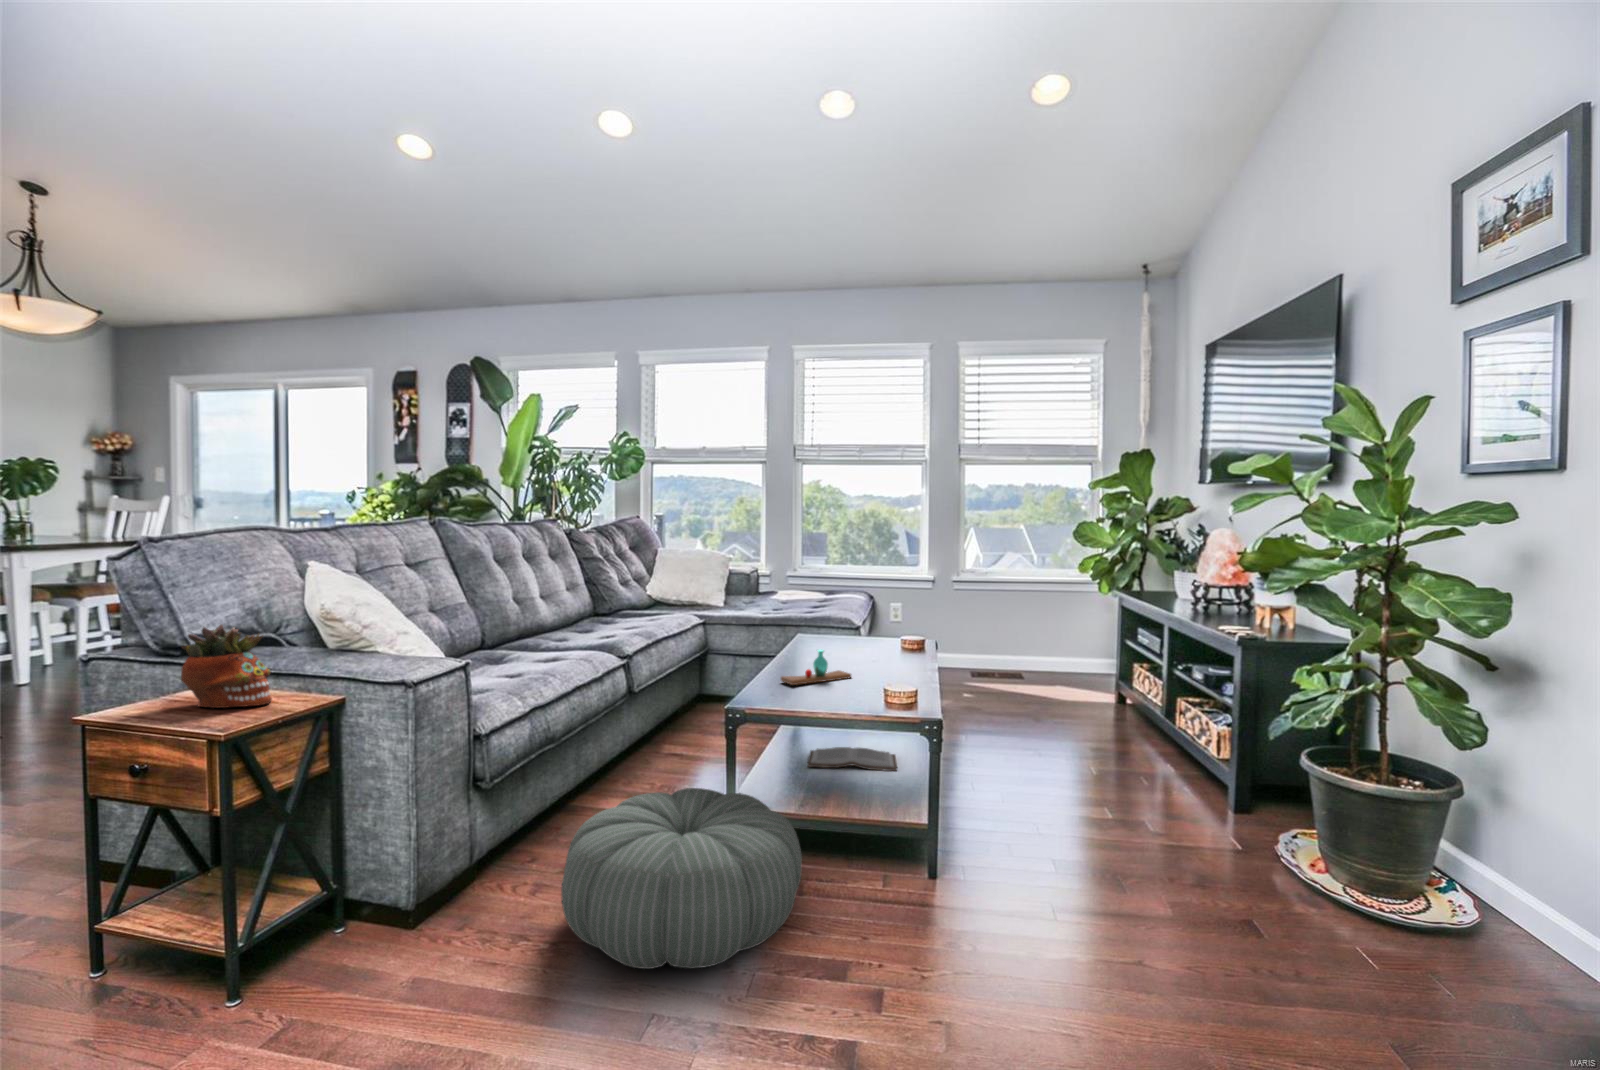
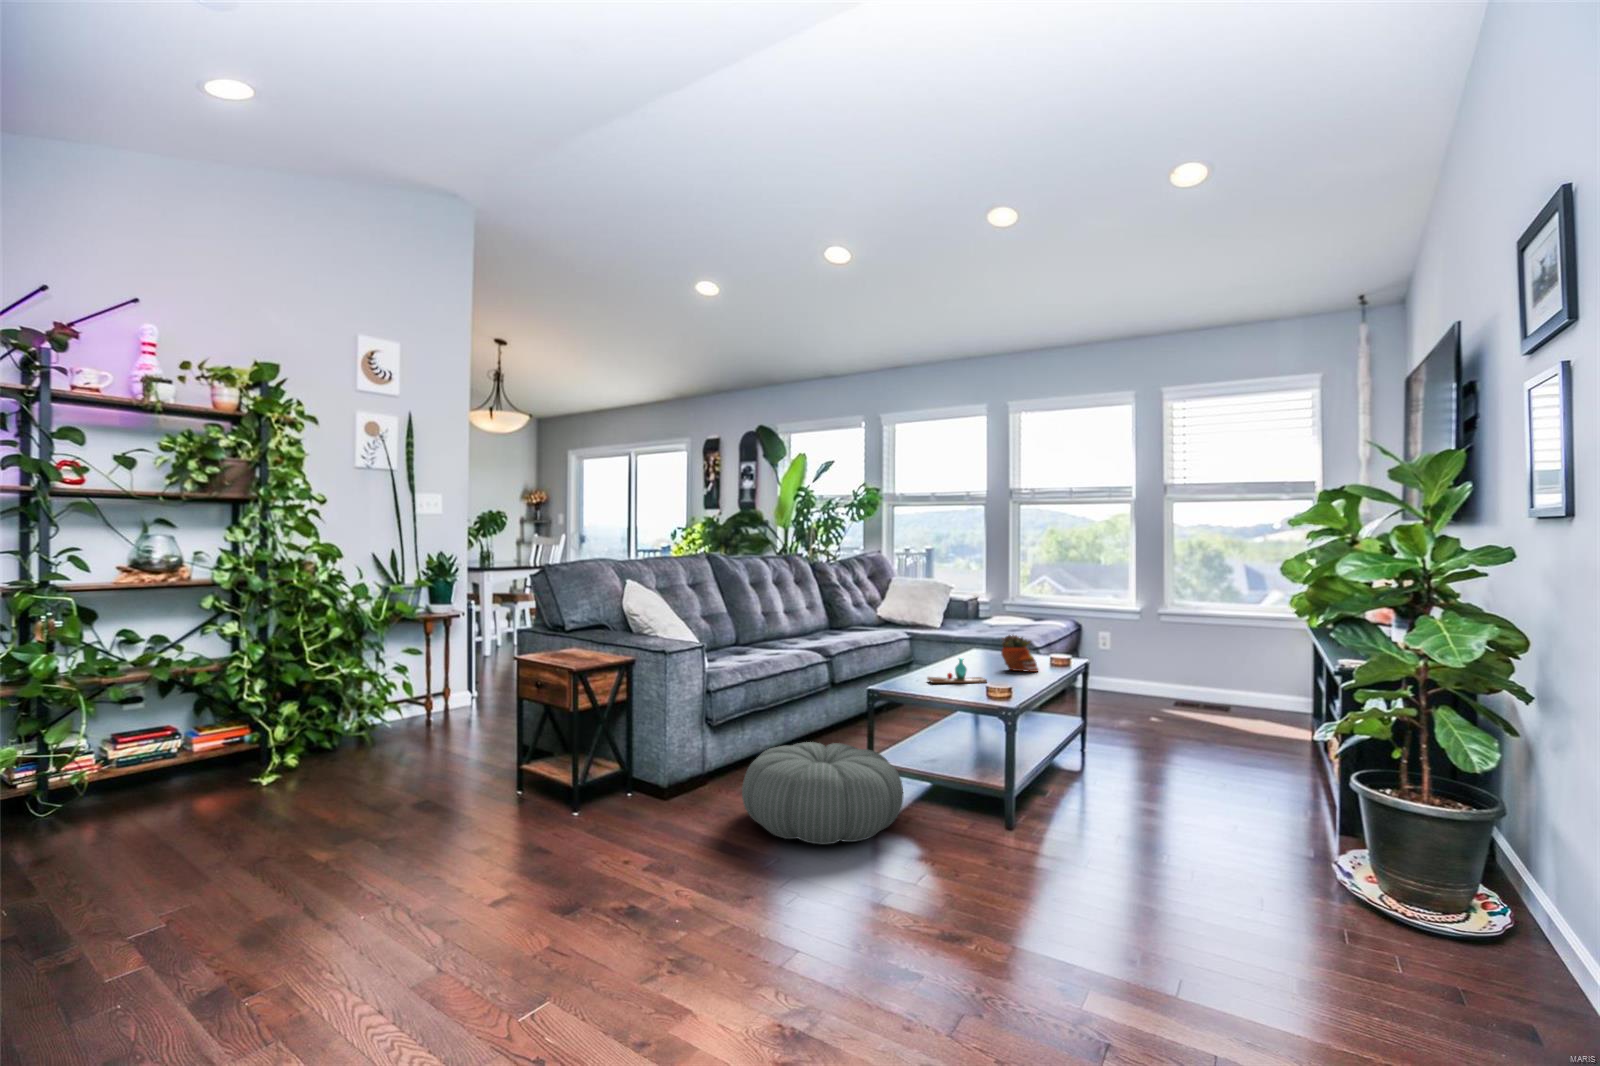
succulent planter: present [181,625,272,708] -> present [1001,635,1038,672]
book: present [807,747,897,771] -> none [951,741,1032,763]

